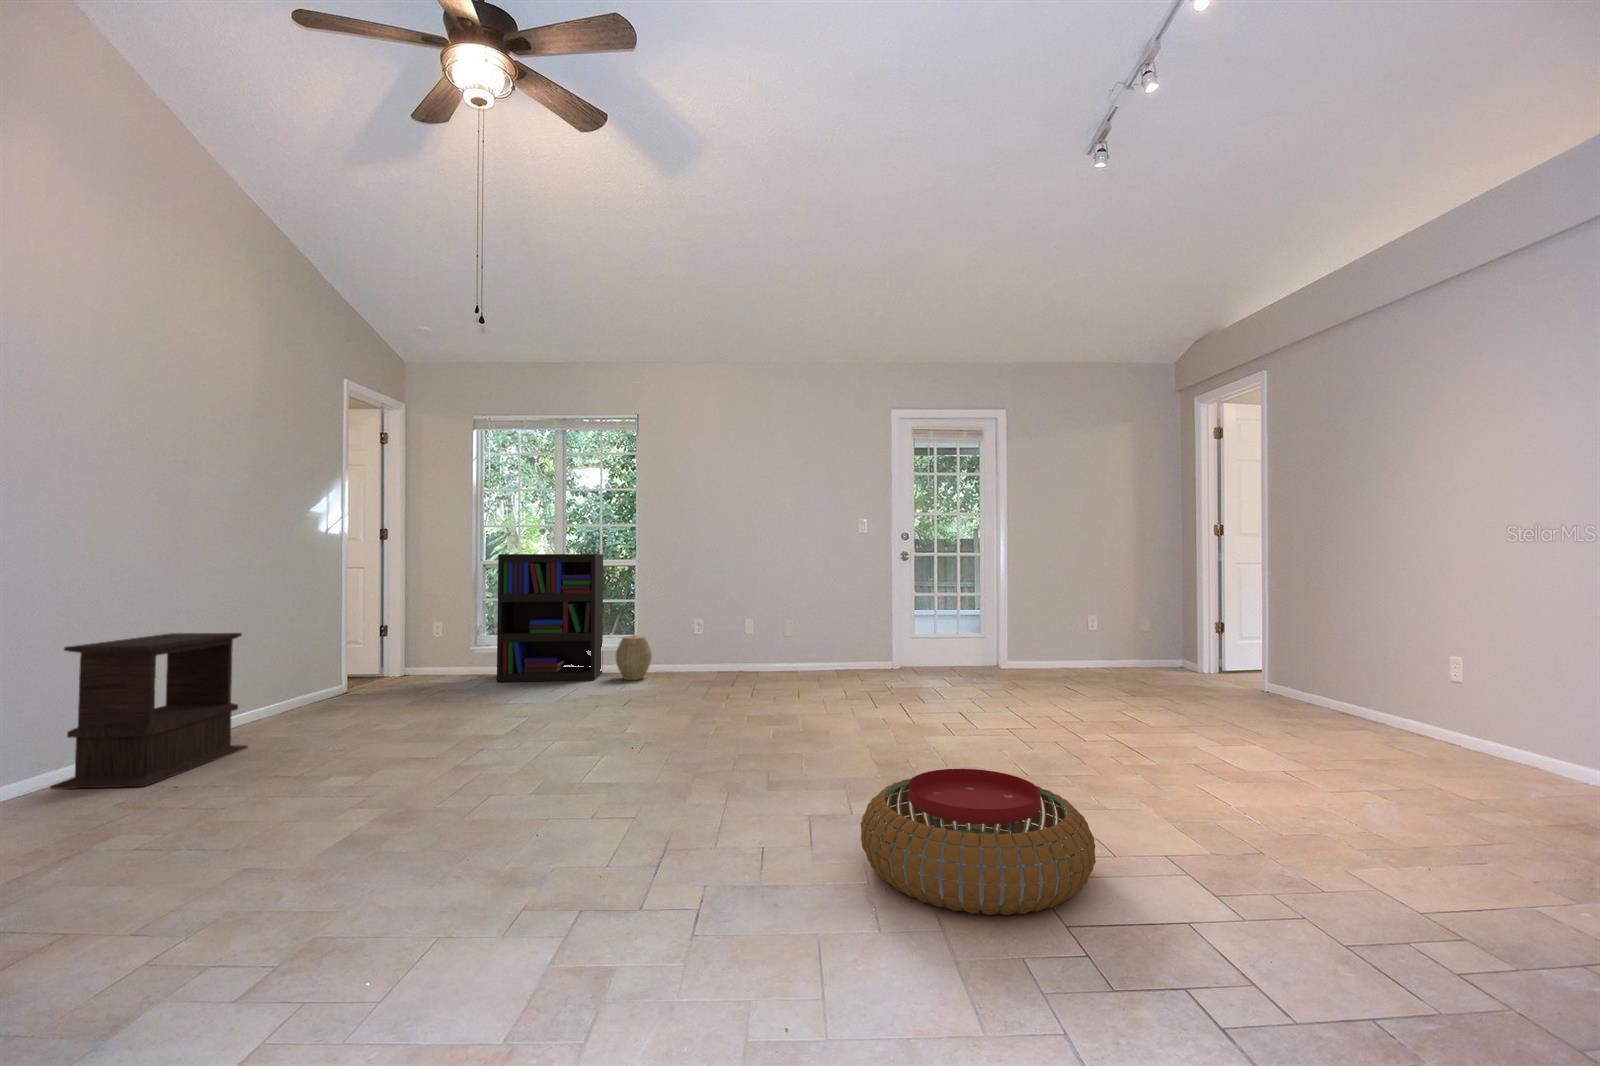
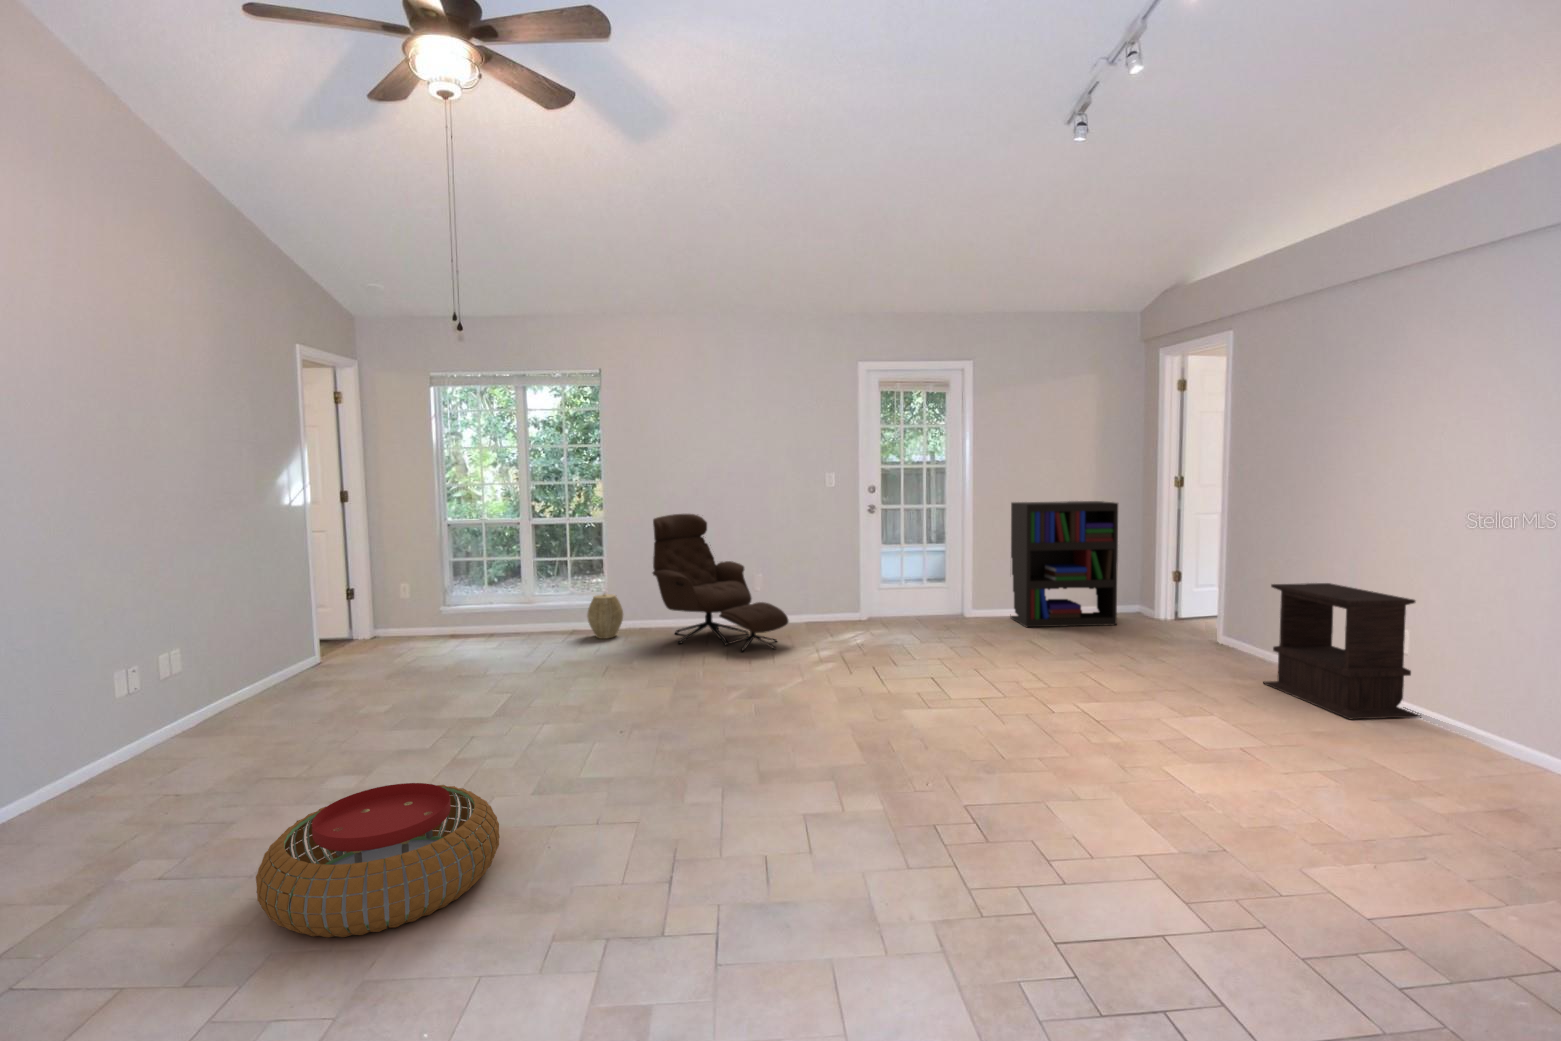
bookshelf: present [497,554,603,682] -> present [1011,501,1118,627]
lounge chair: none [681,557,817,693] -> present [653,514,789,652]
side table: present [50,633,247,789] -> present [1264,583,1421,719]
pouf: present [861,769,1096,915] -> present [256,783,500,938]

